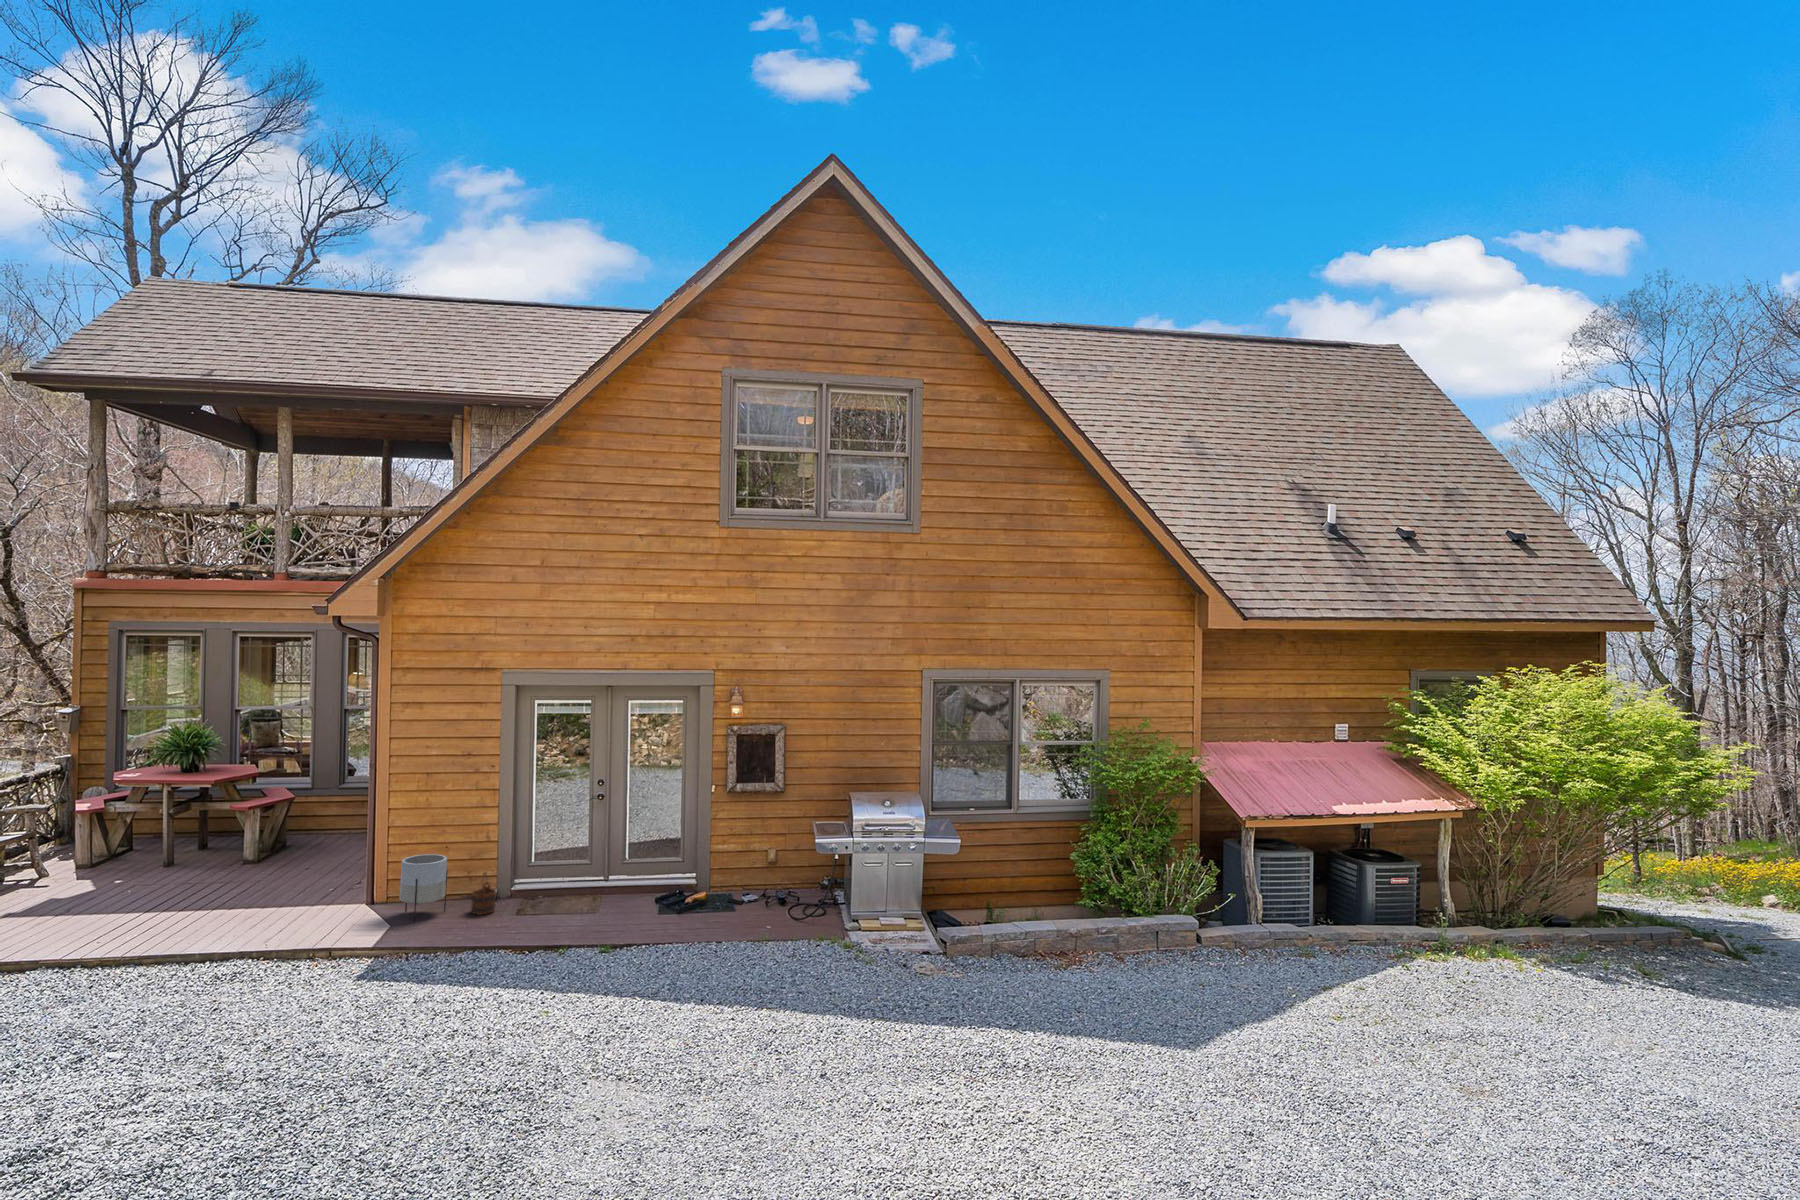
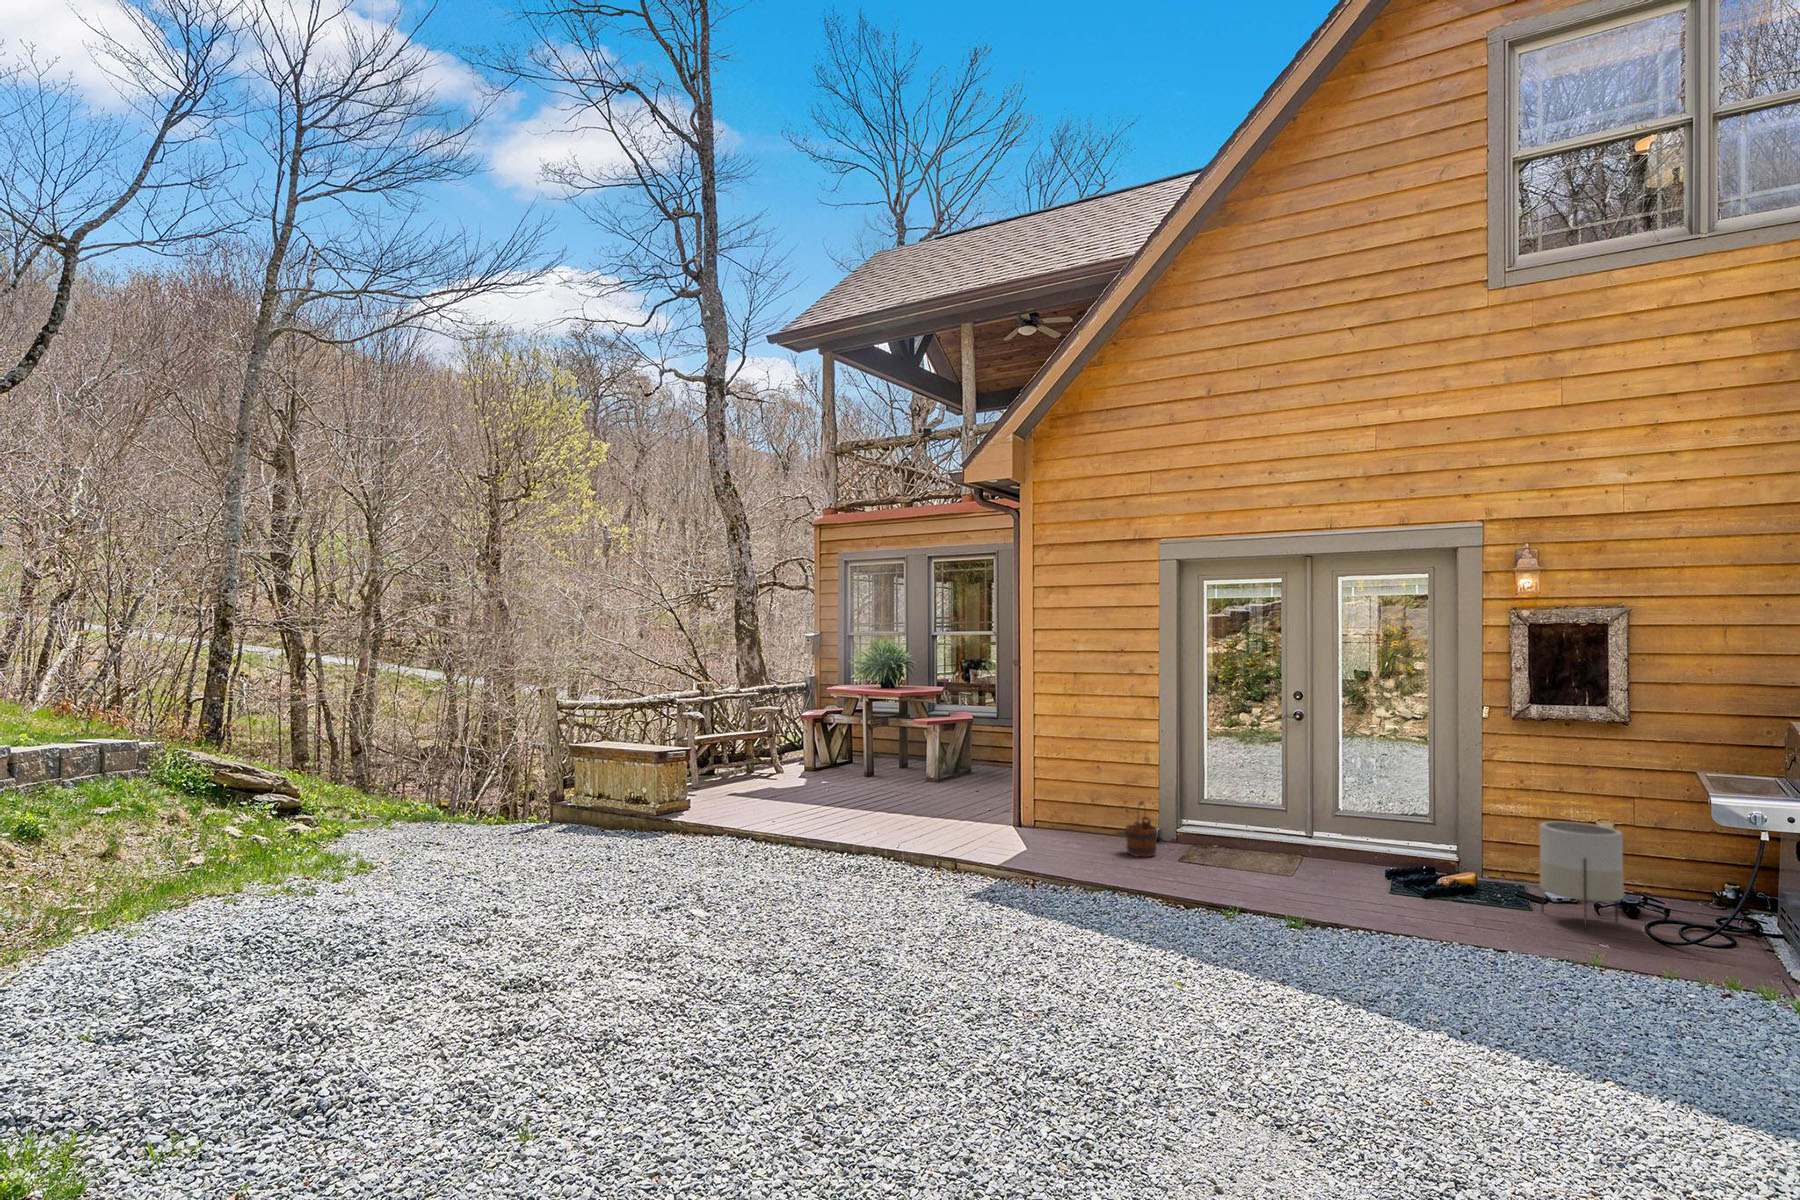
planter: present [399,854,447,922] -> present [1540,821,1624,930]

